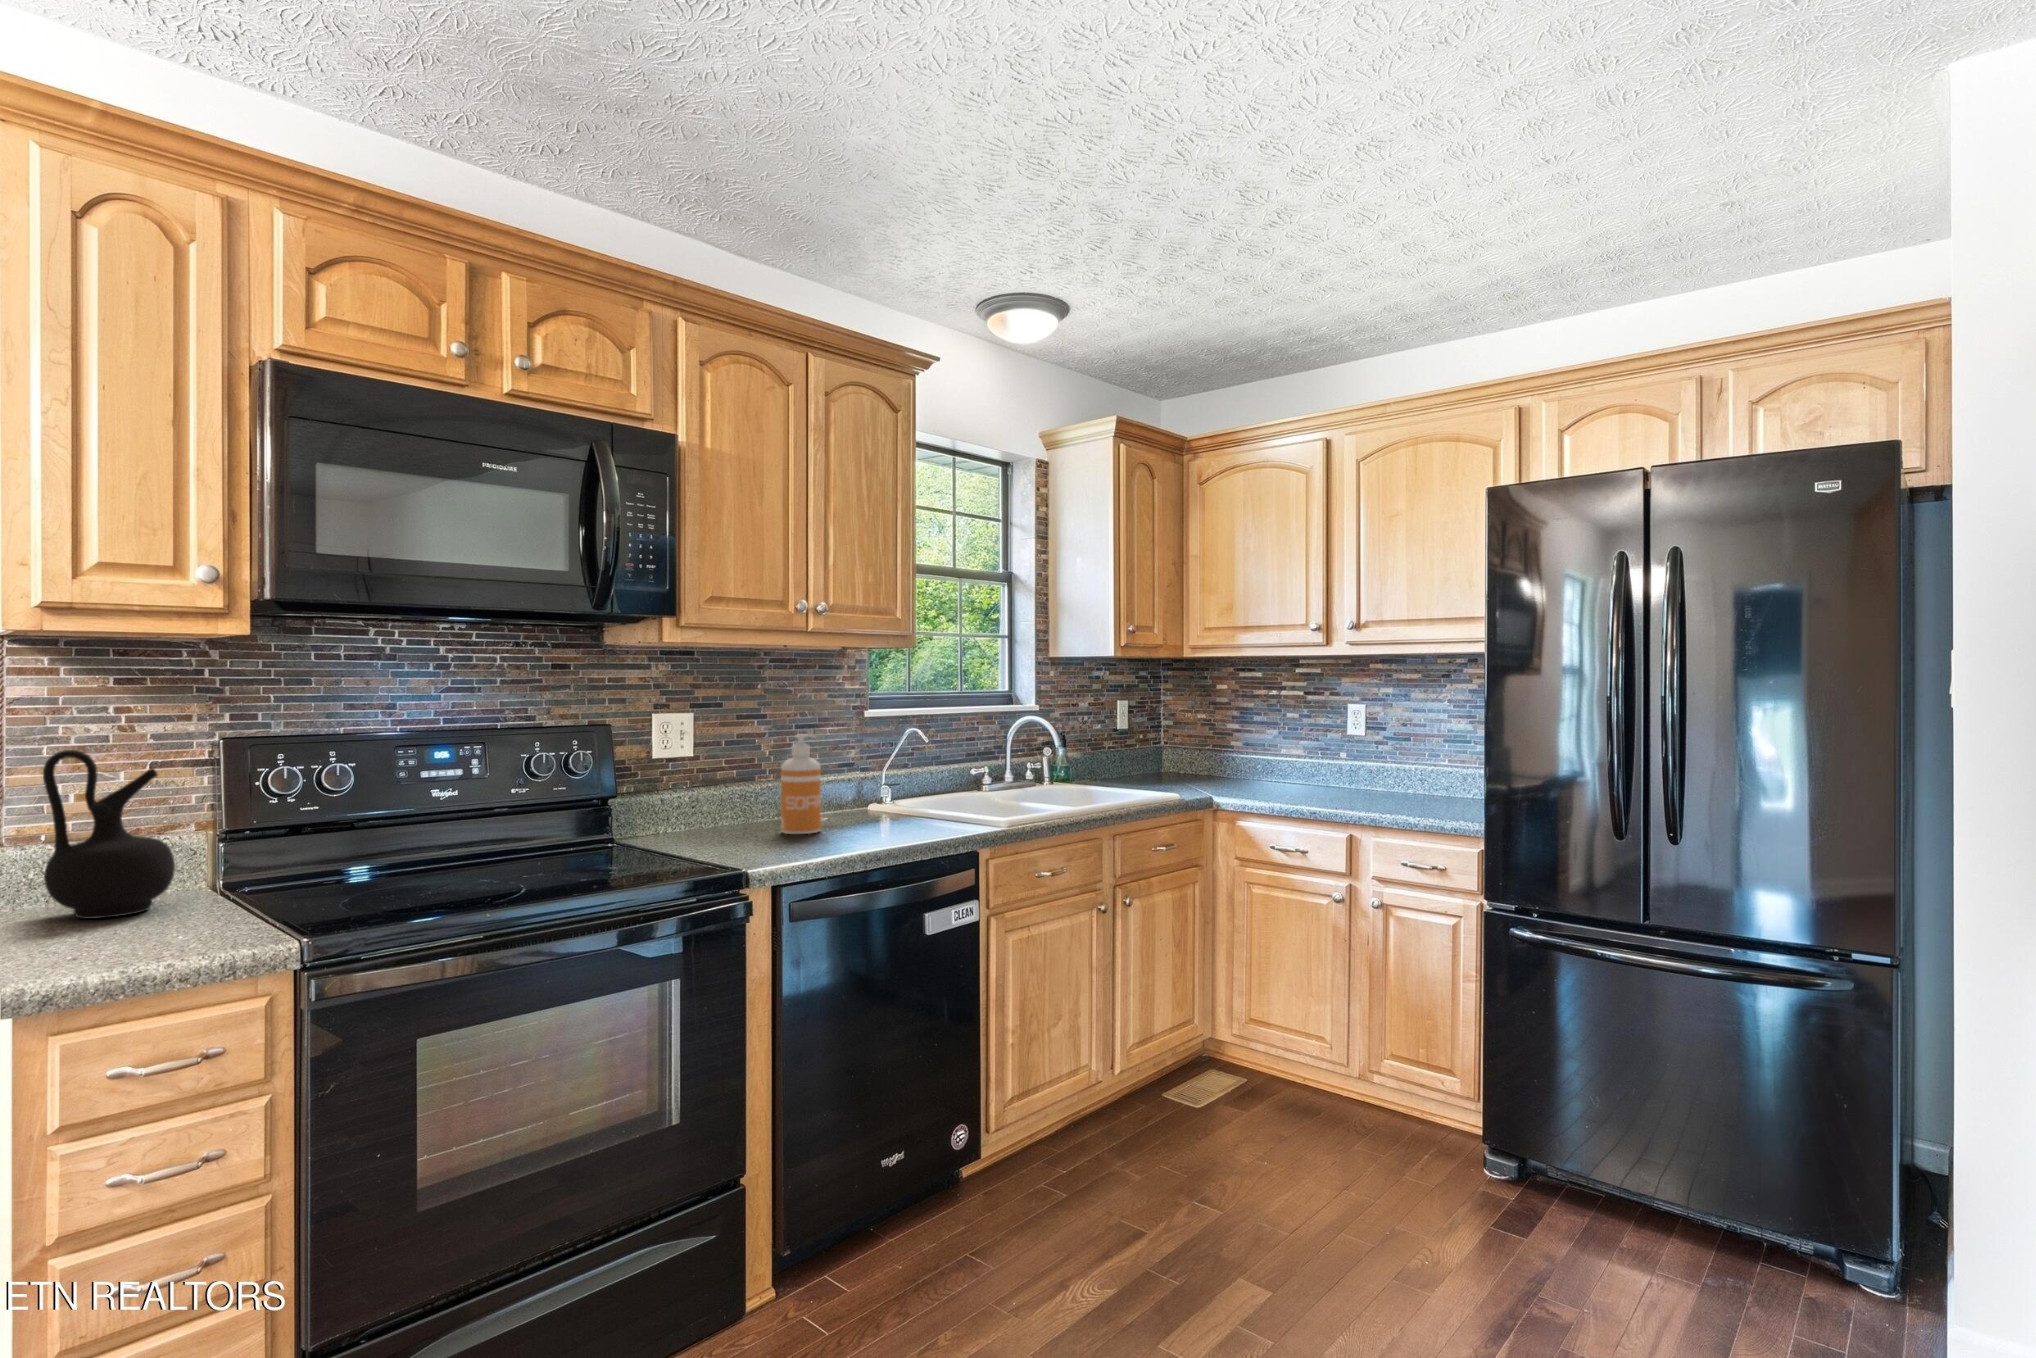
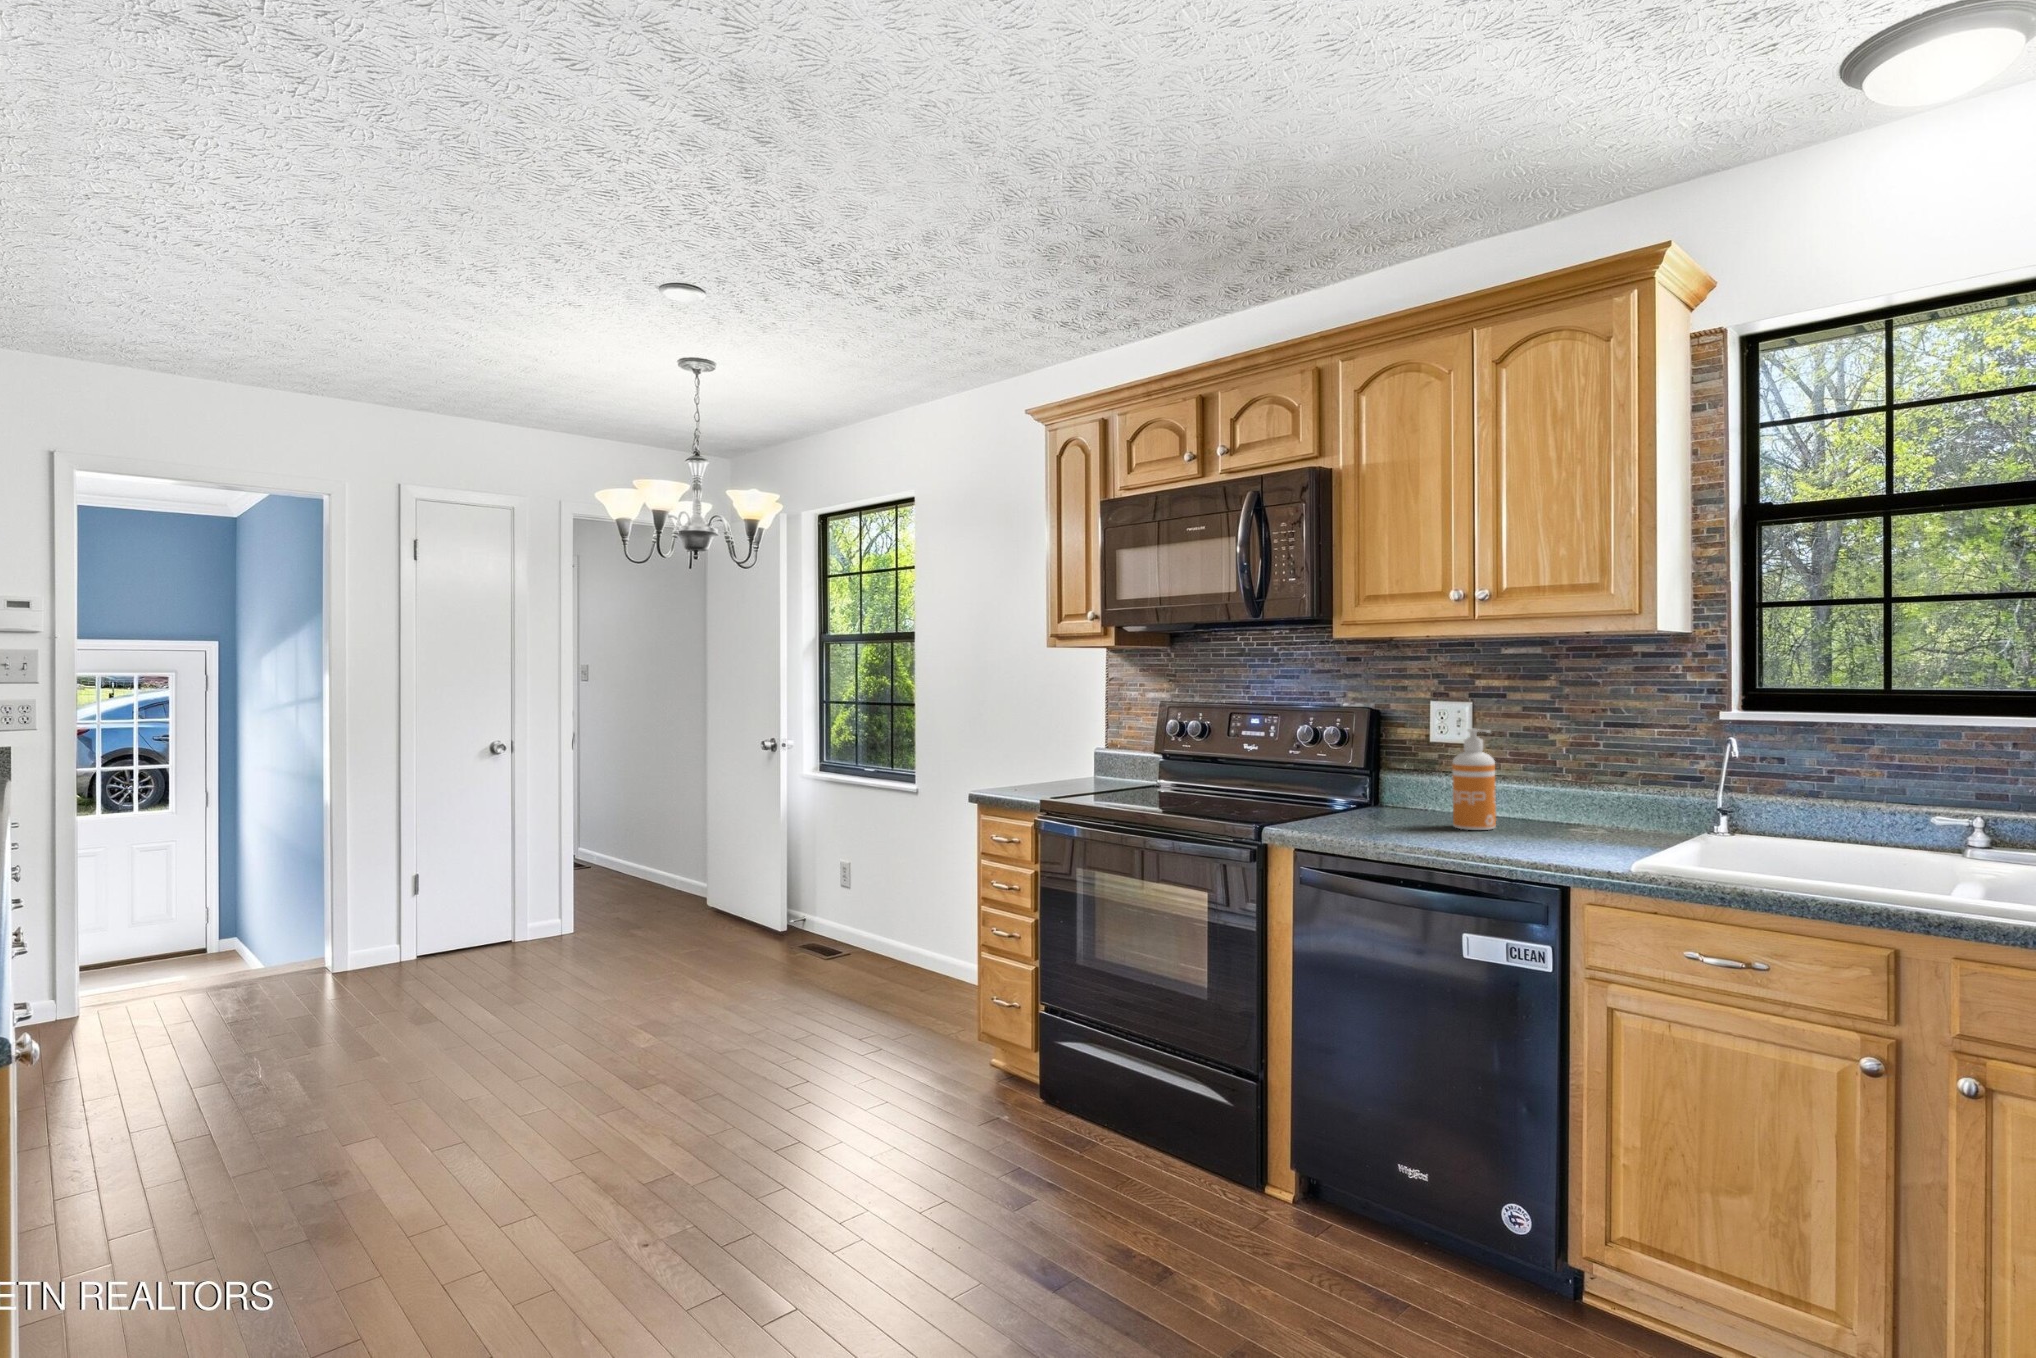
ceramic jug: present [43,750,175,919] -> none [1081,704,1130,787]

